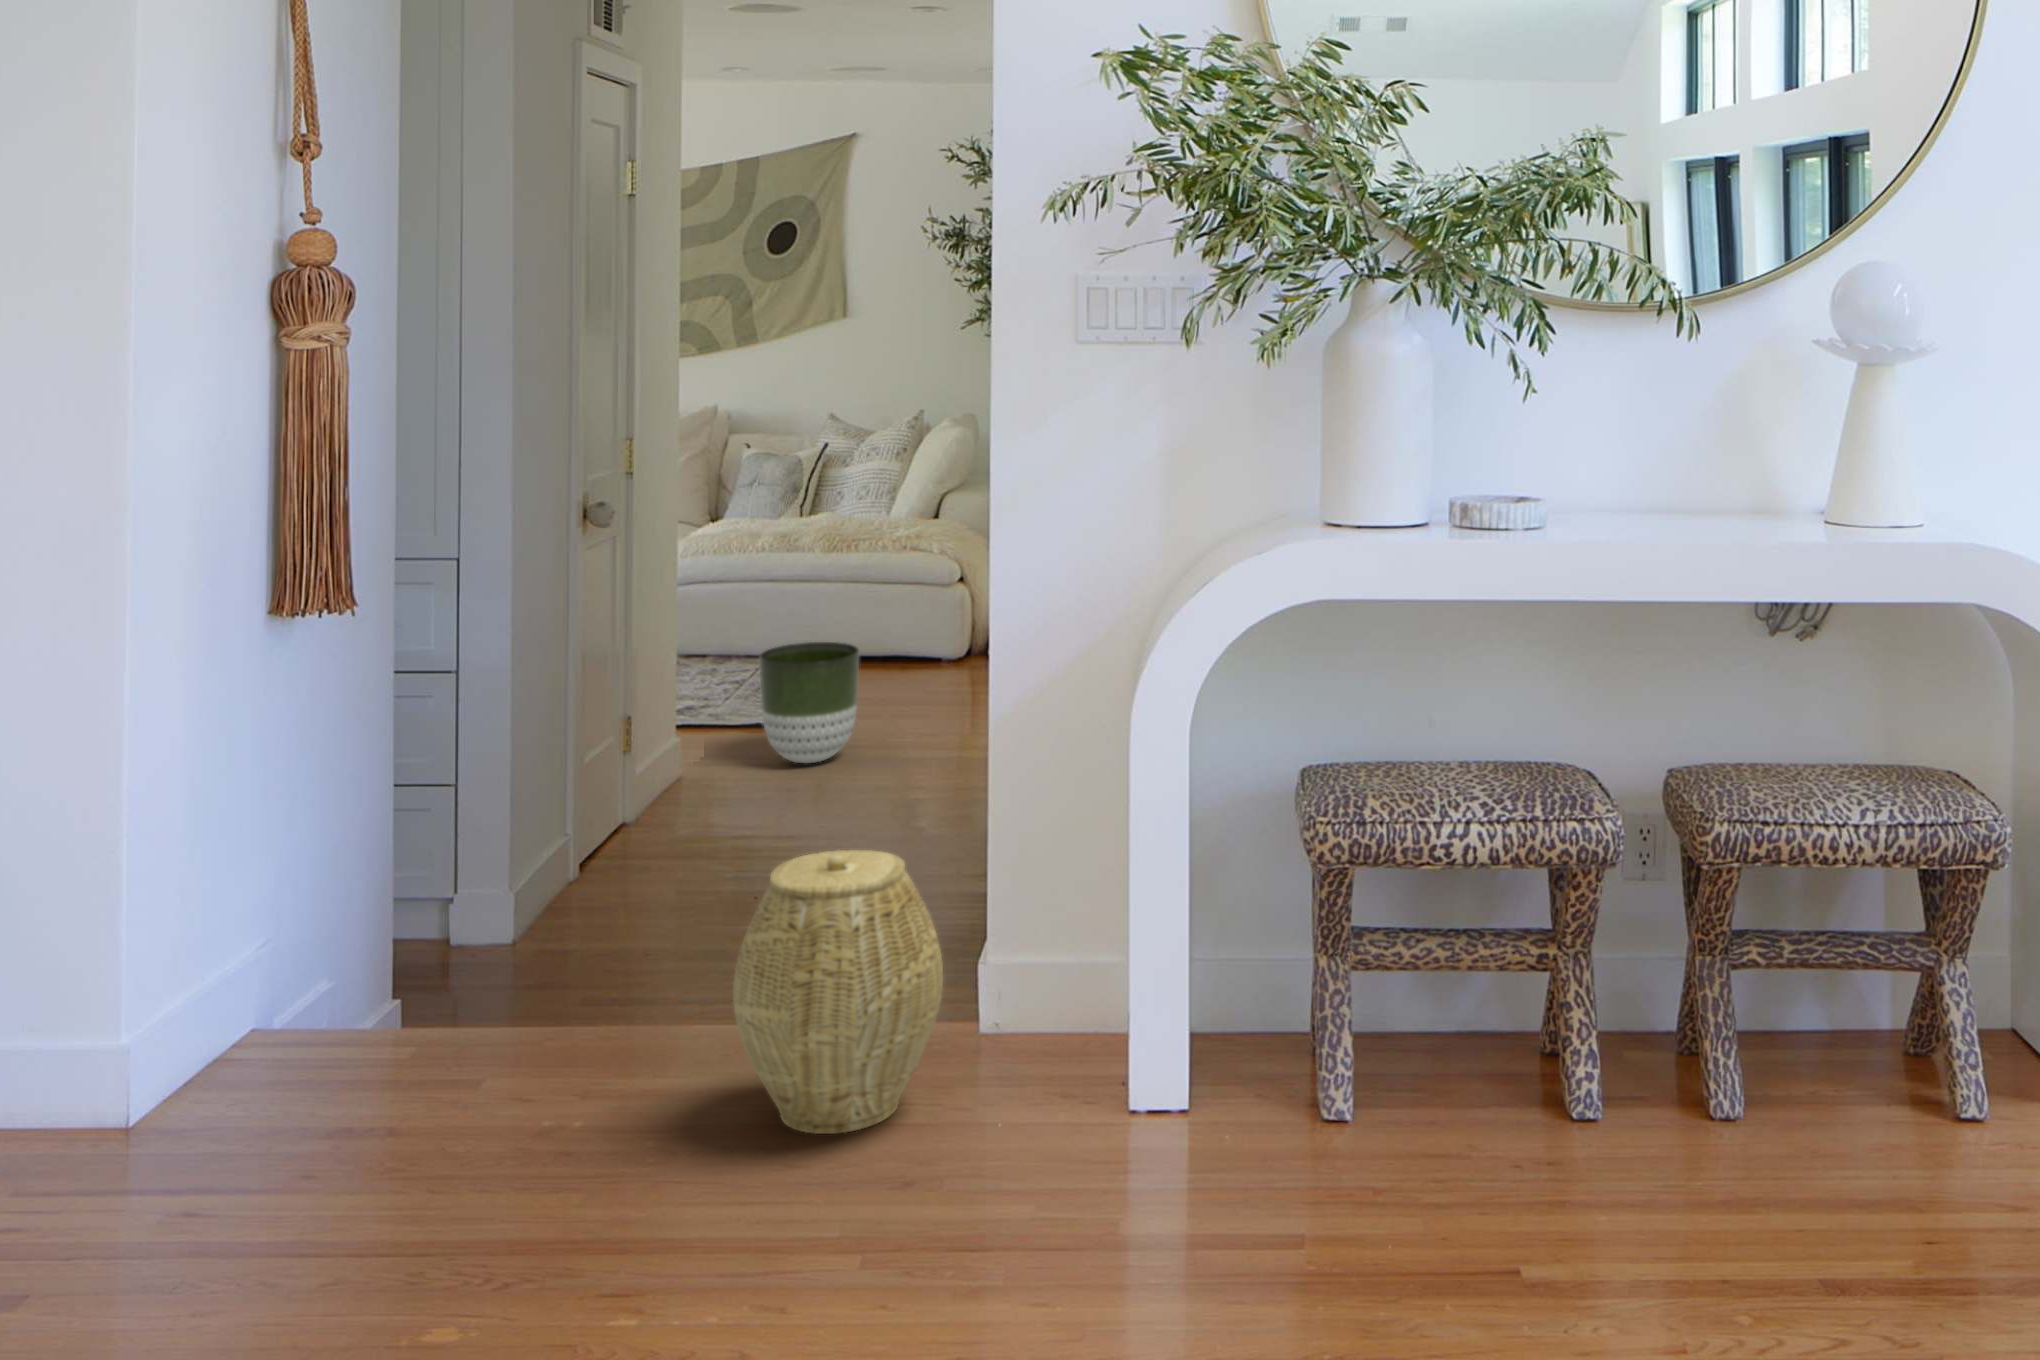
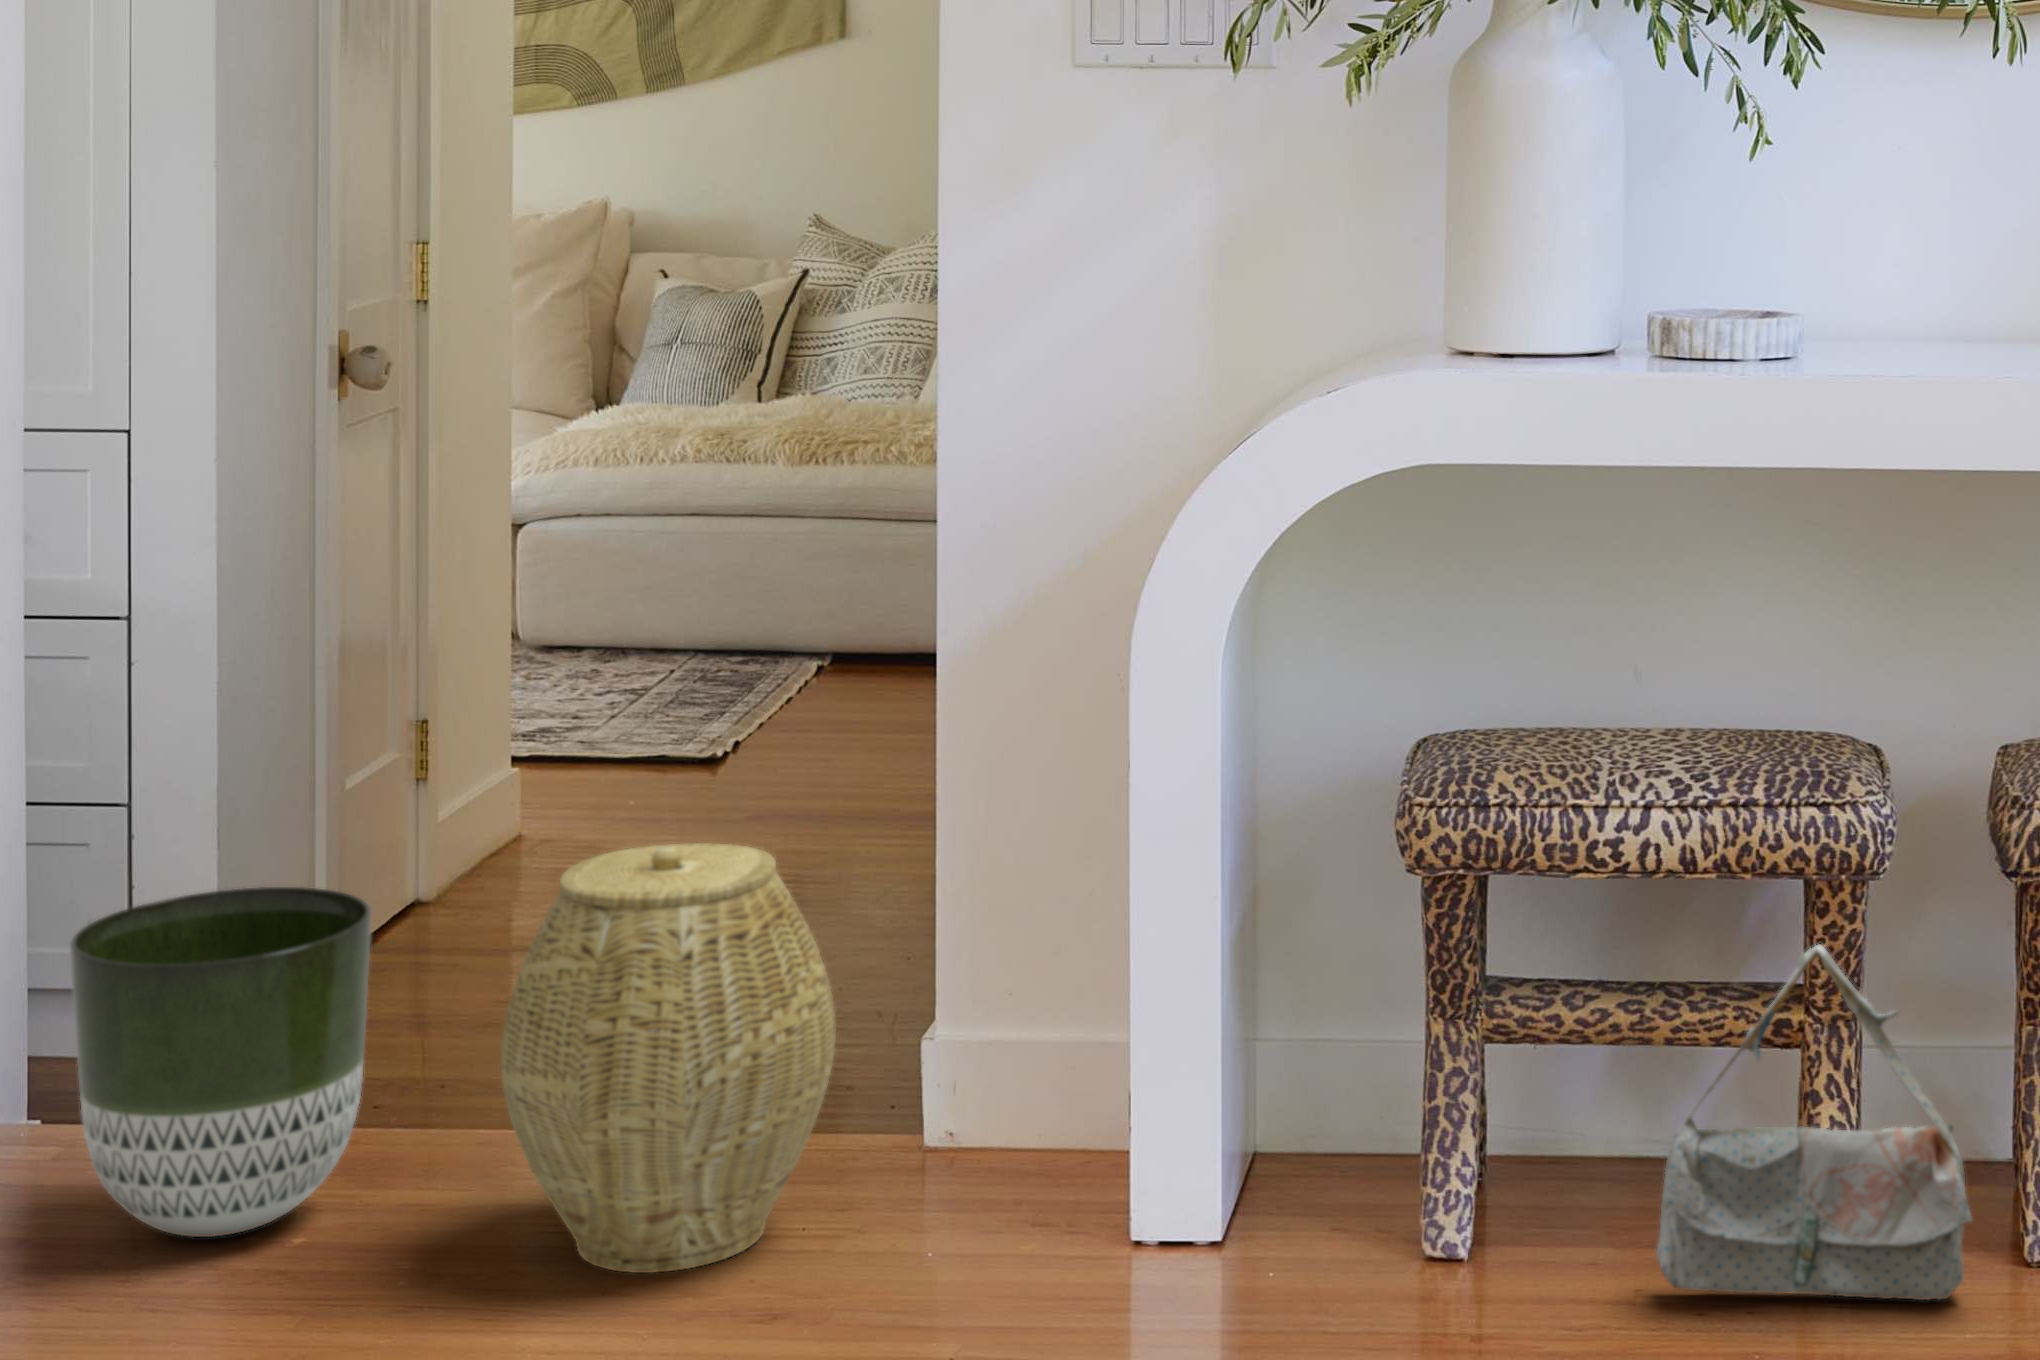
planter: present [759,642,859,763] -> present [70,887,371,1237]
bag: none [1476,912,1678,1141] -> present [1656,945,1972,1300]

